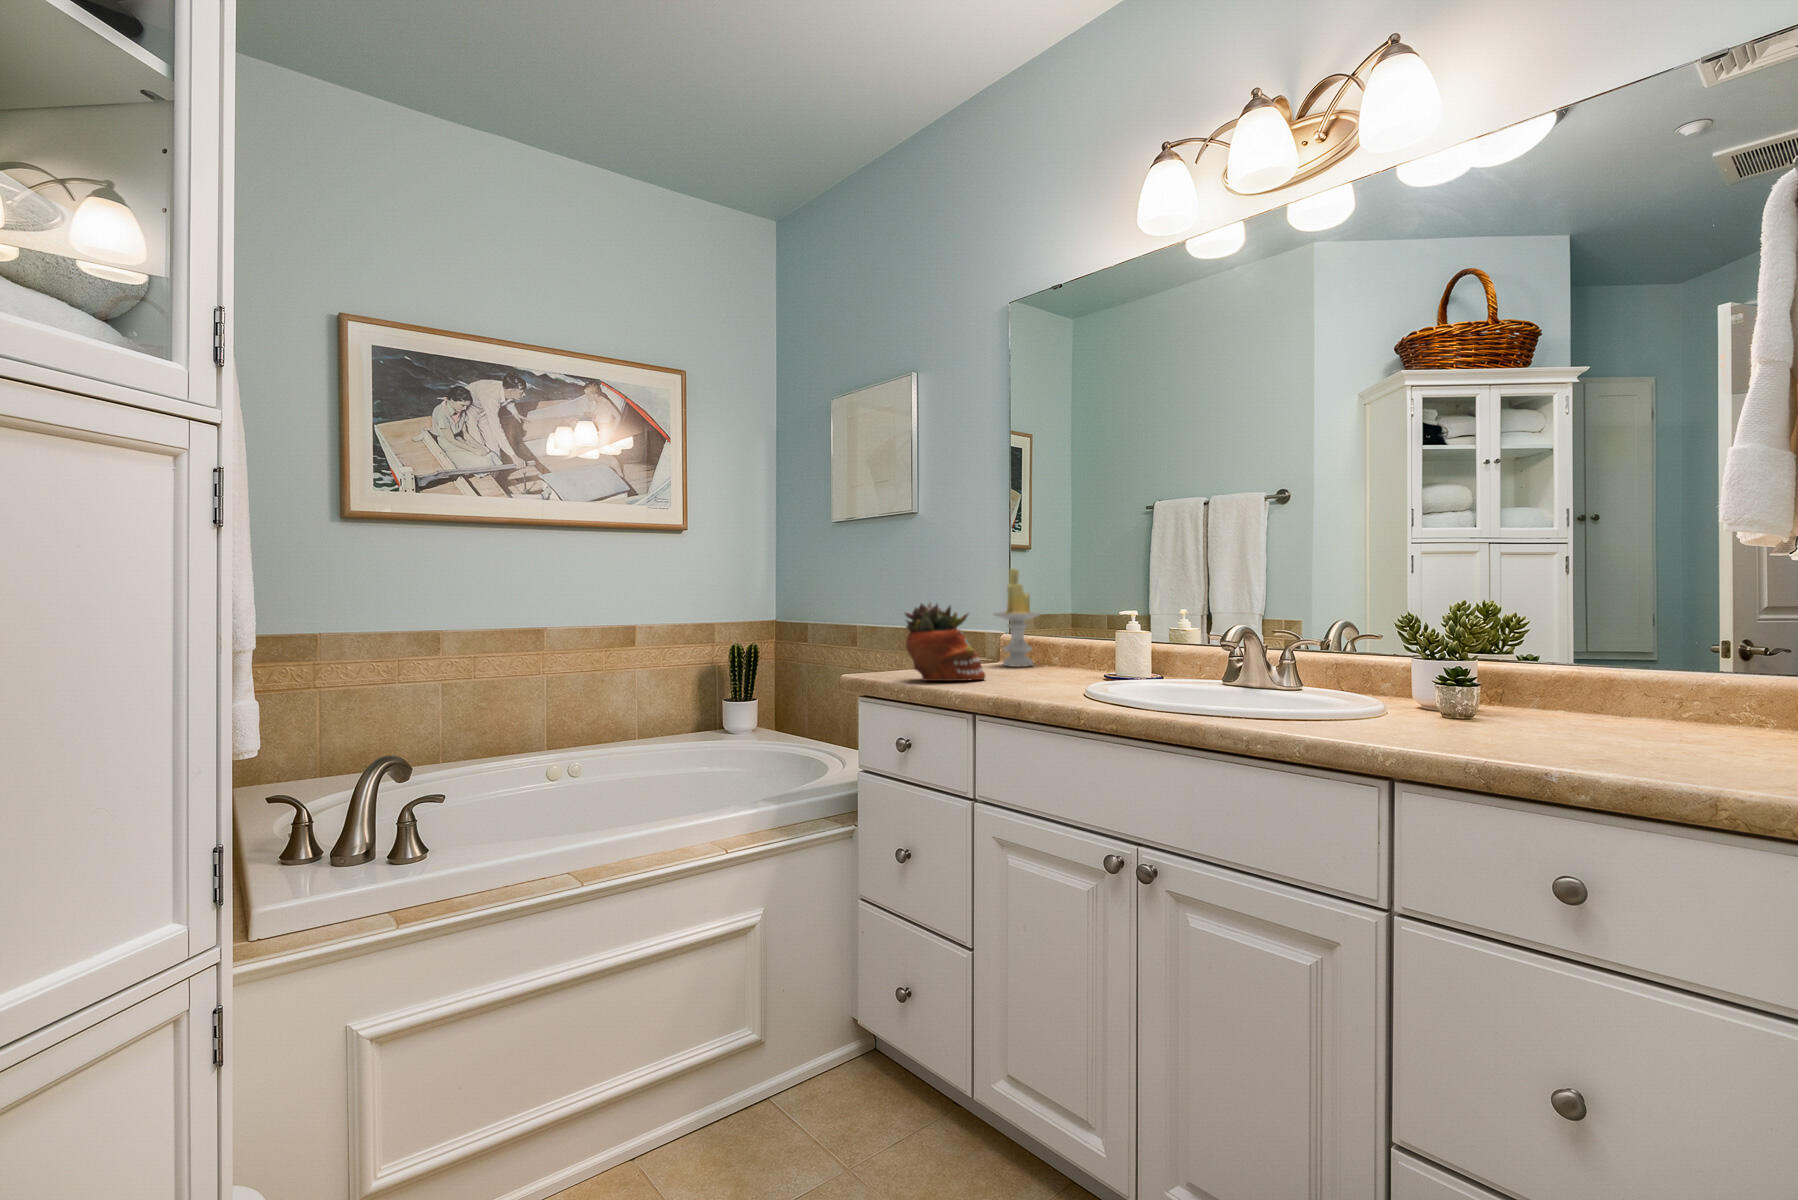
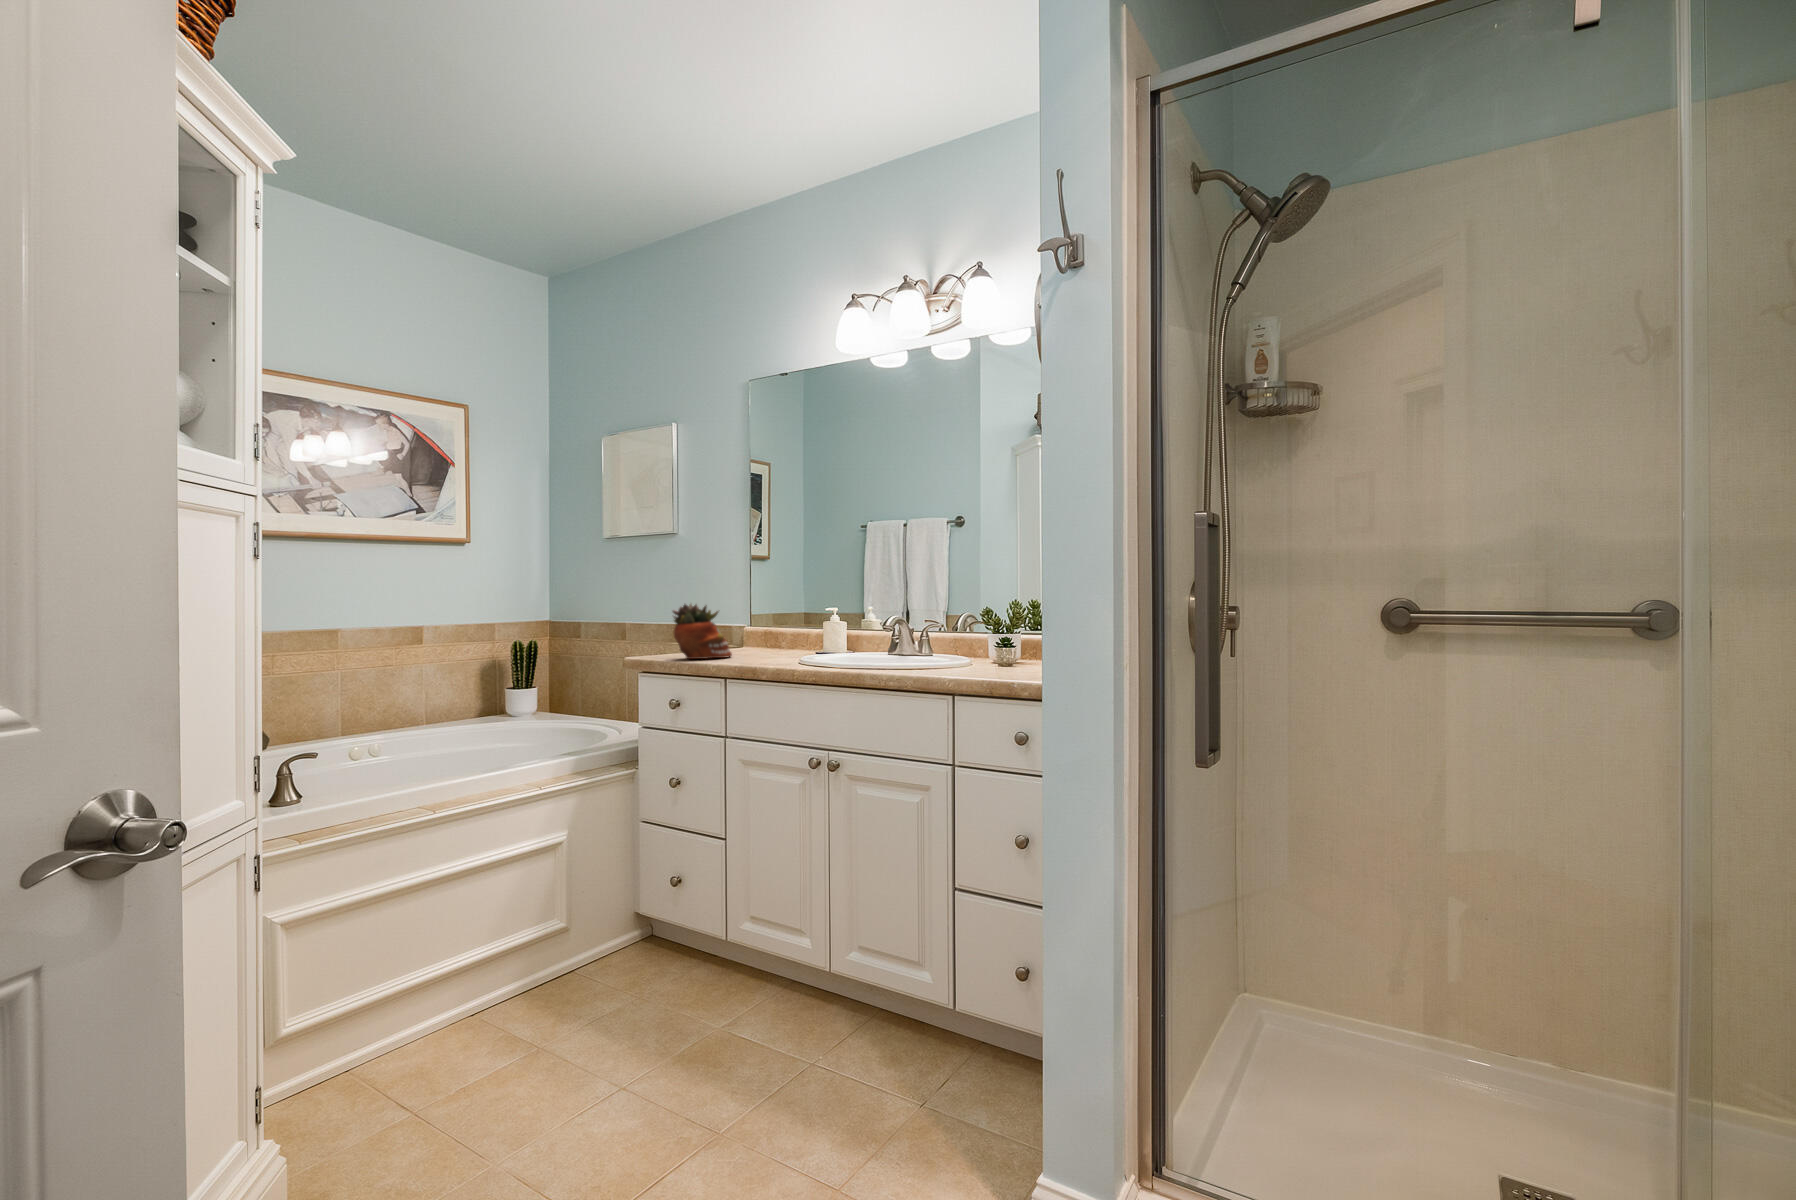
candle: present [994,568,1041,667] -> none [736,577,772,649]

